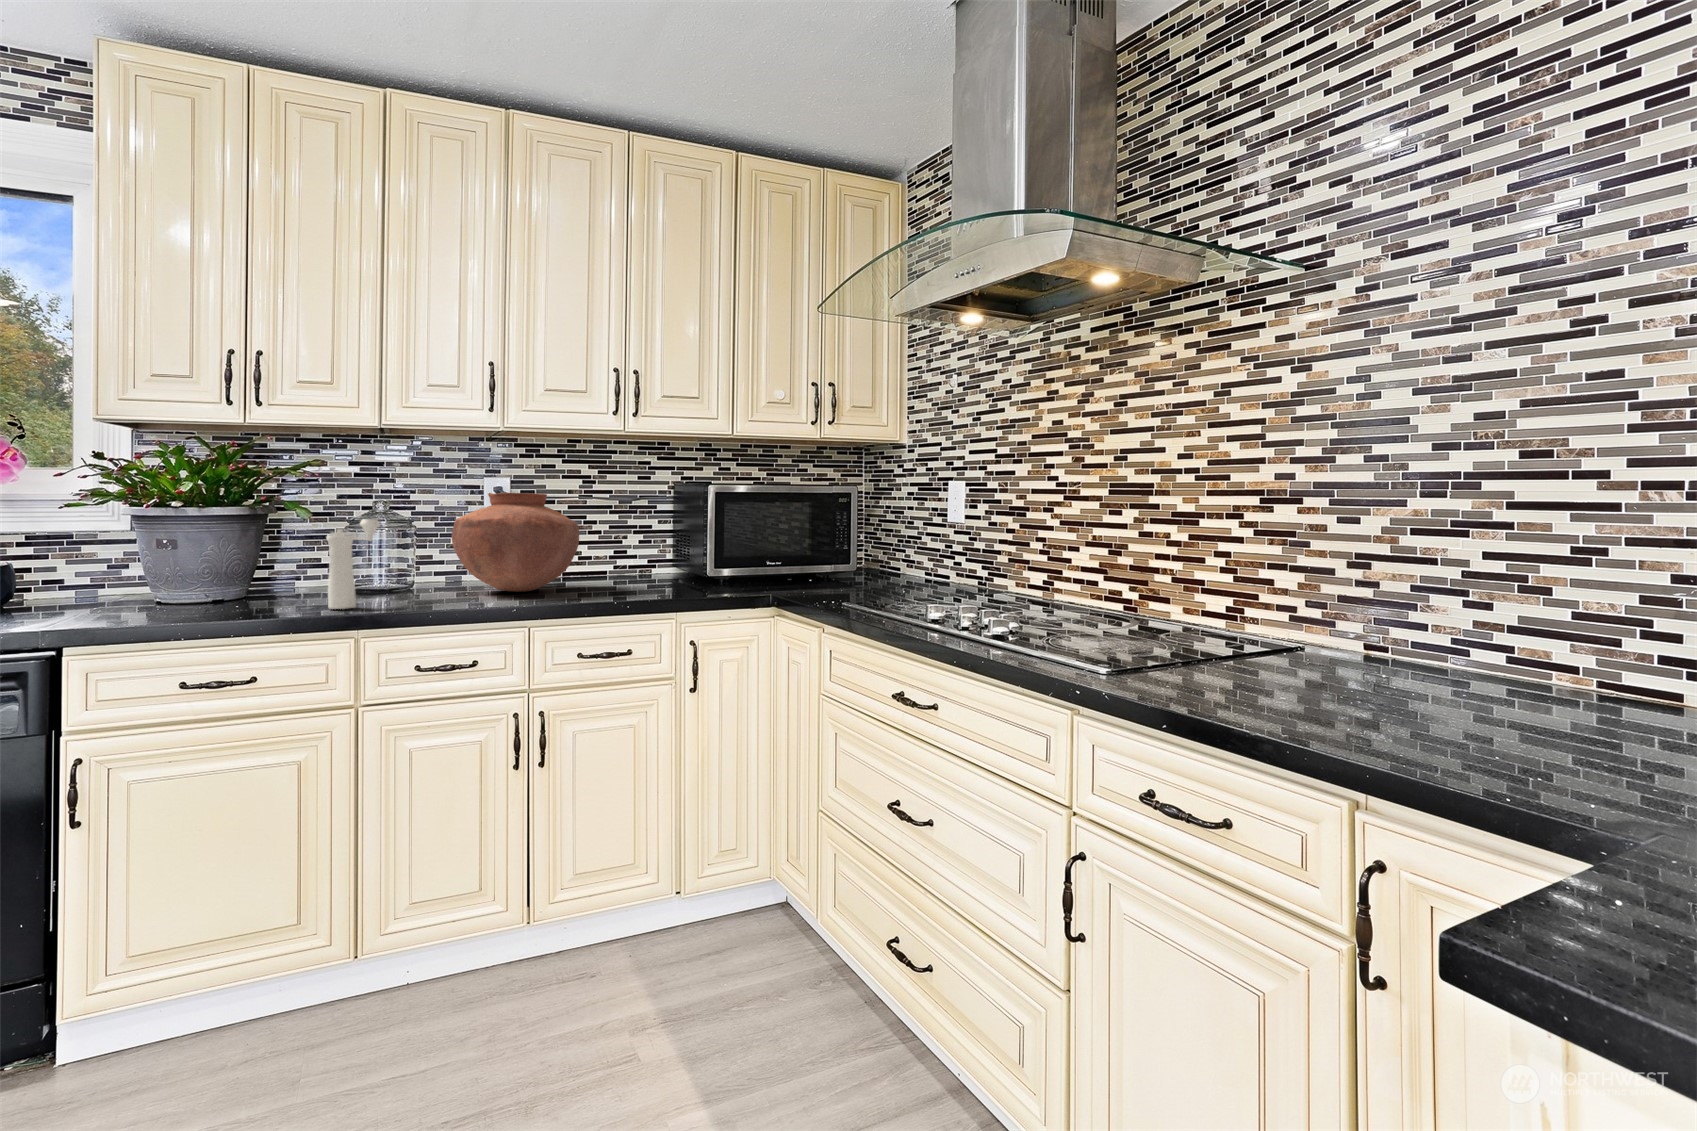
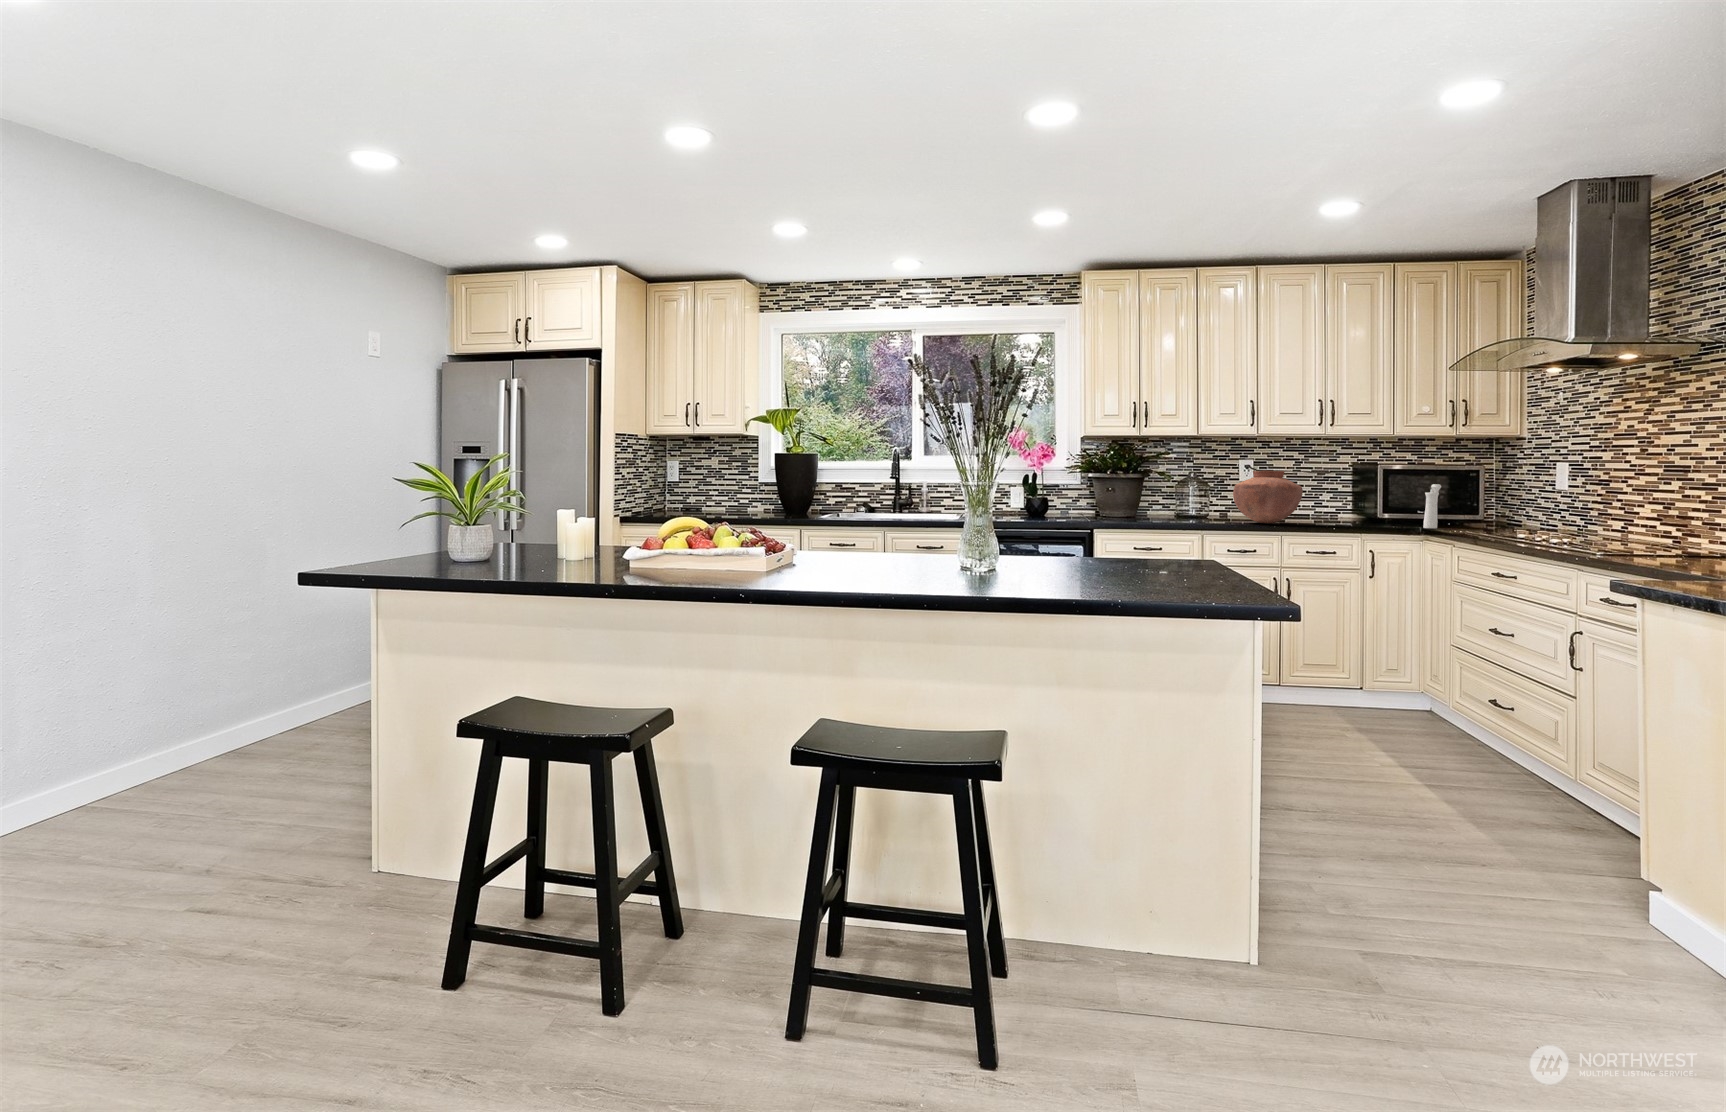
pepper mill: present [327,519,379,609] -> present [1423,484,1441,528]

